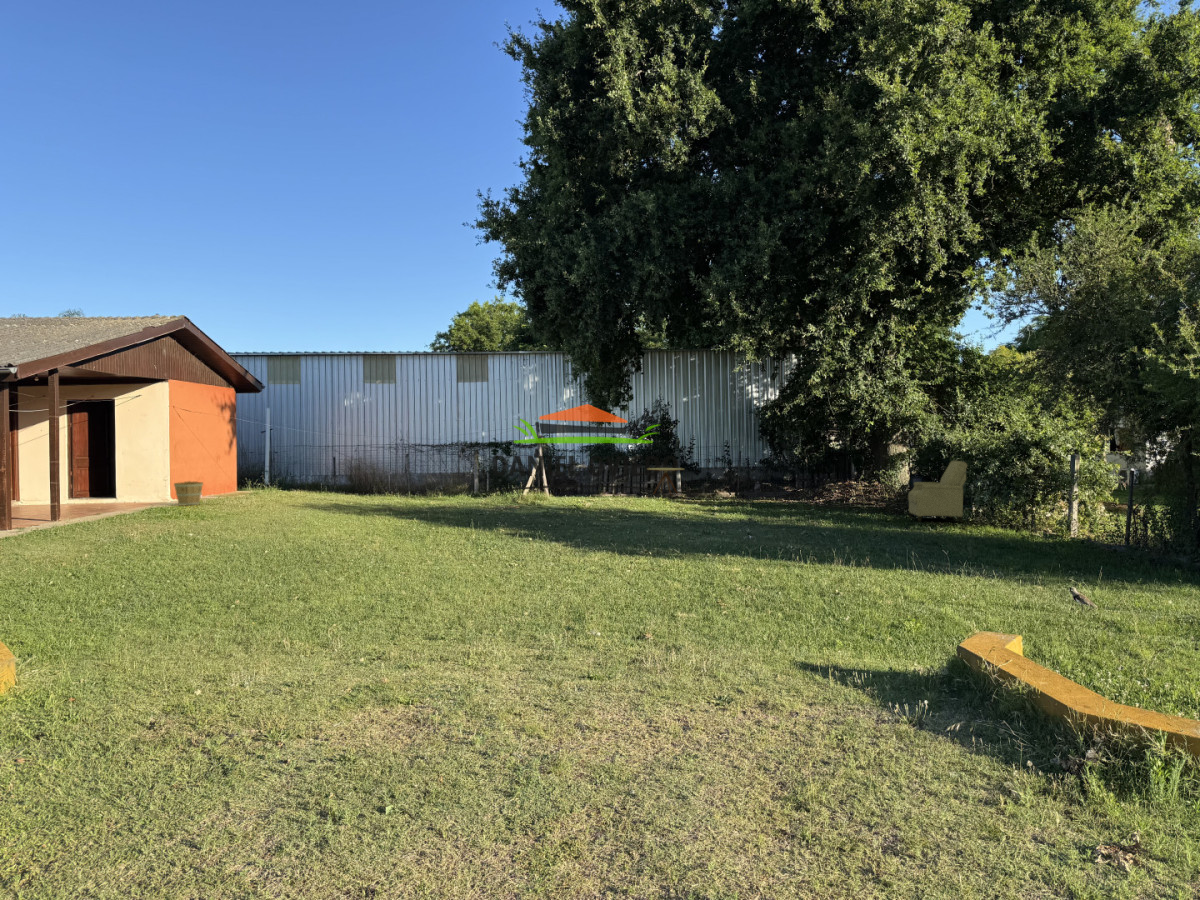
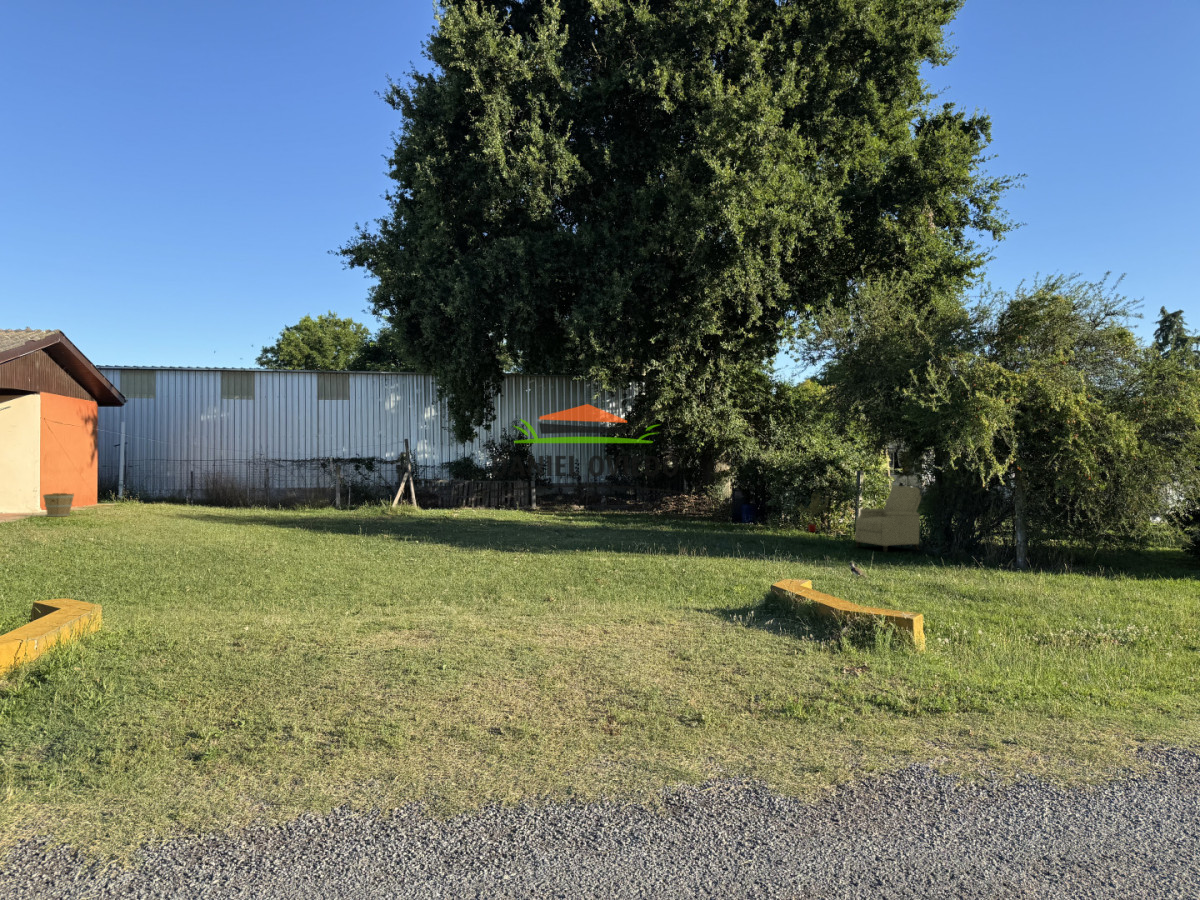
chair: present [908,460,968,522] -> present [856,485,921,552]
round table: present [648,468,683,494] -> none [507,483,541,508]
potted tree: none [989,480,1035,530] -> present [798,494,828,532]

